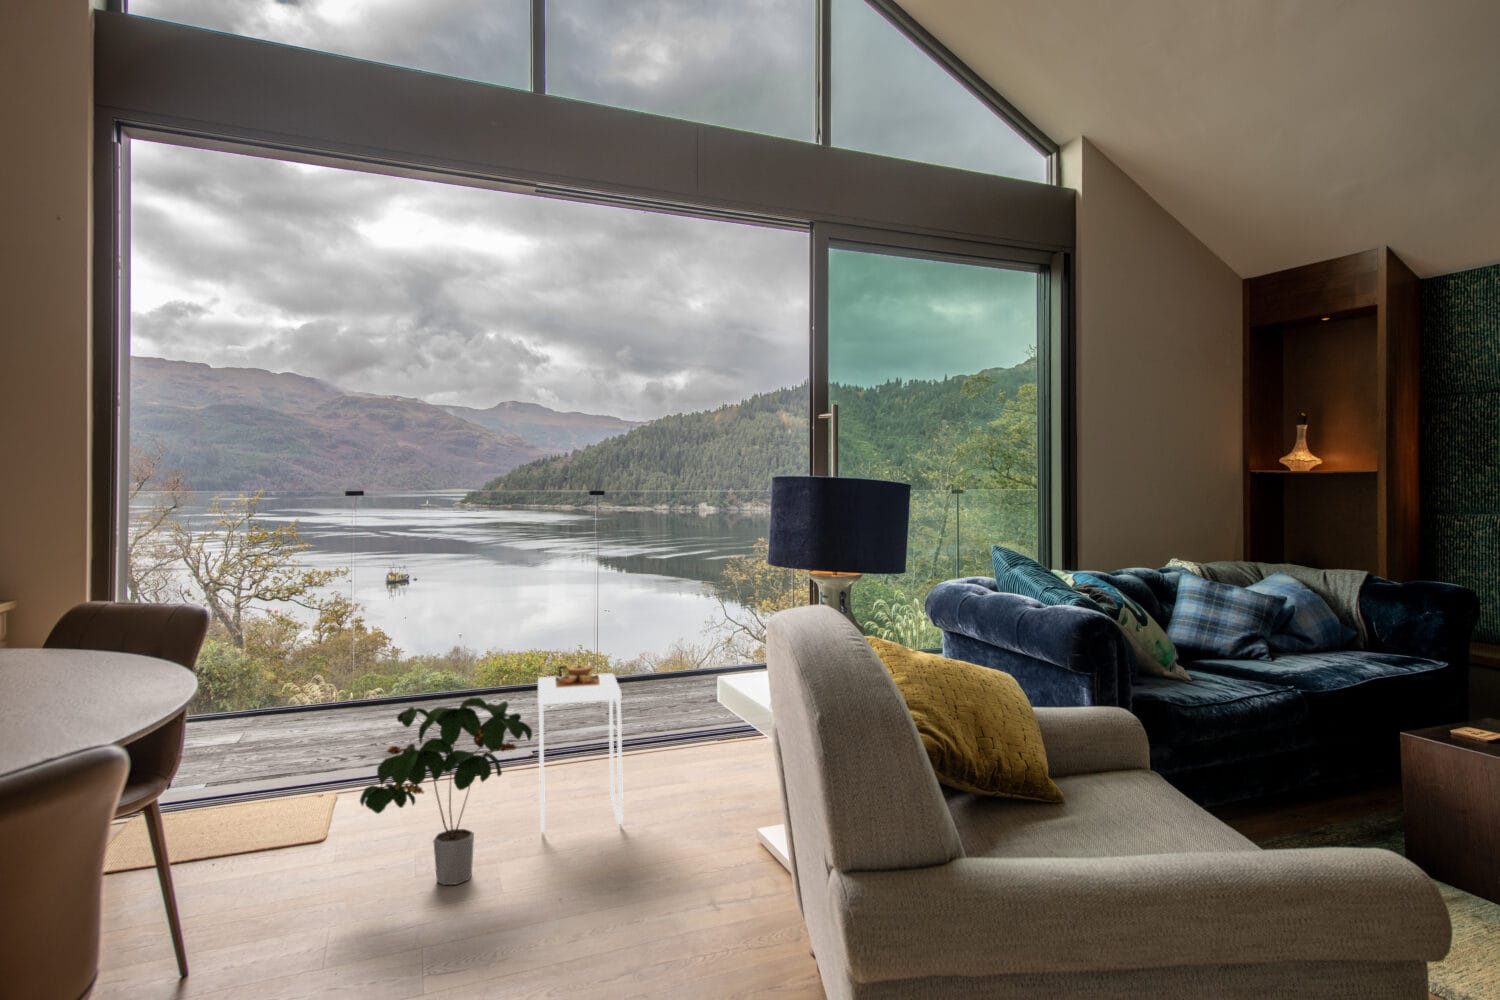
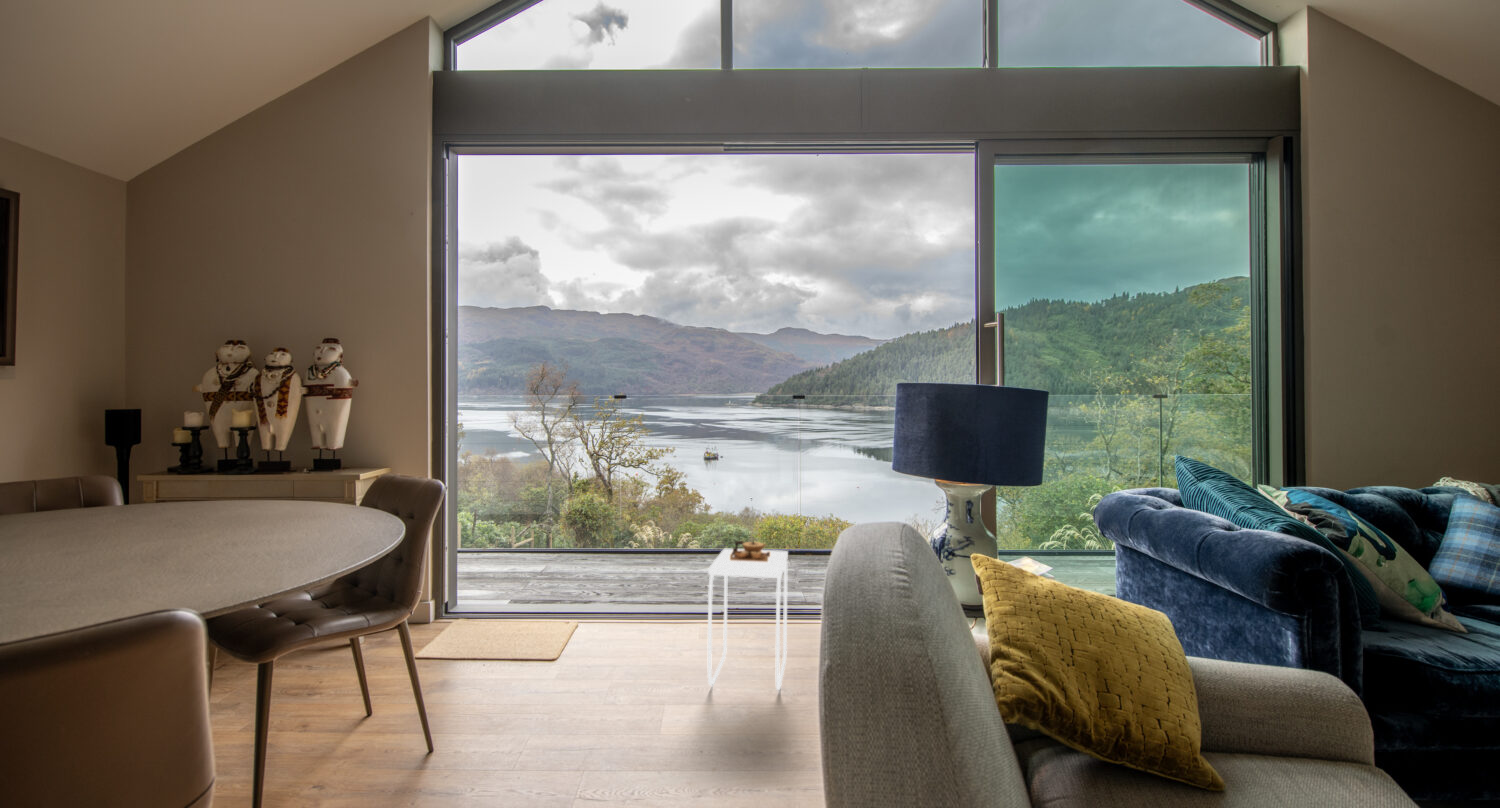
potted plant: present [360,698,532,885] -> none [550,564,694,725]

